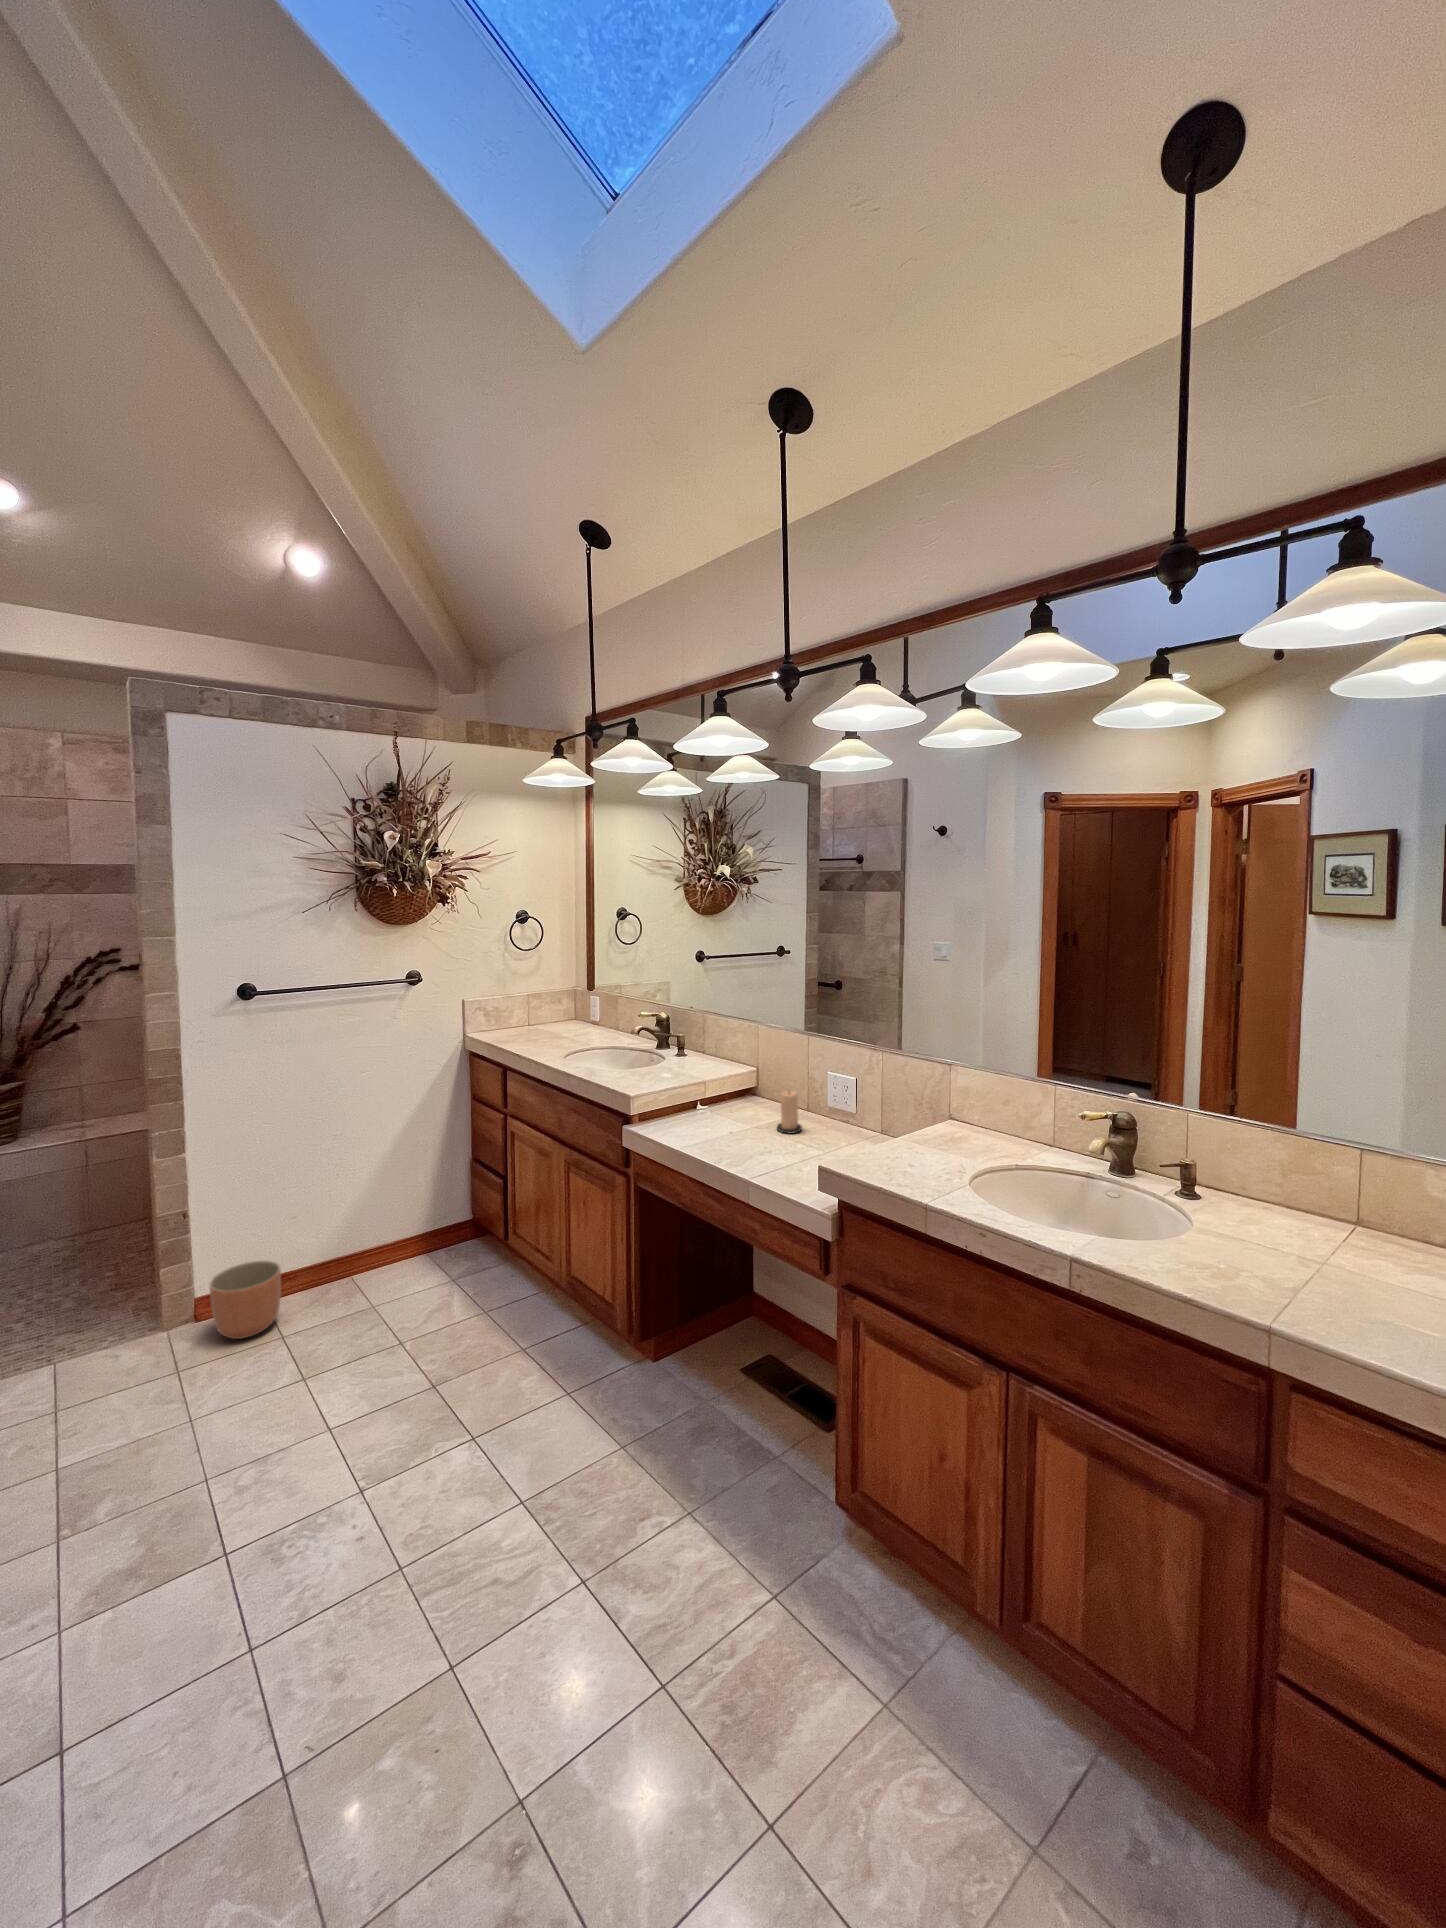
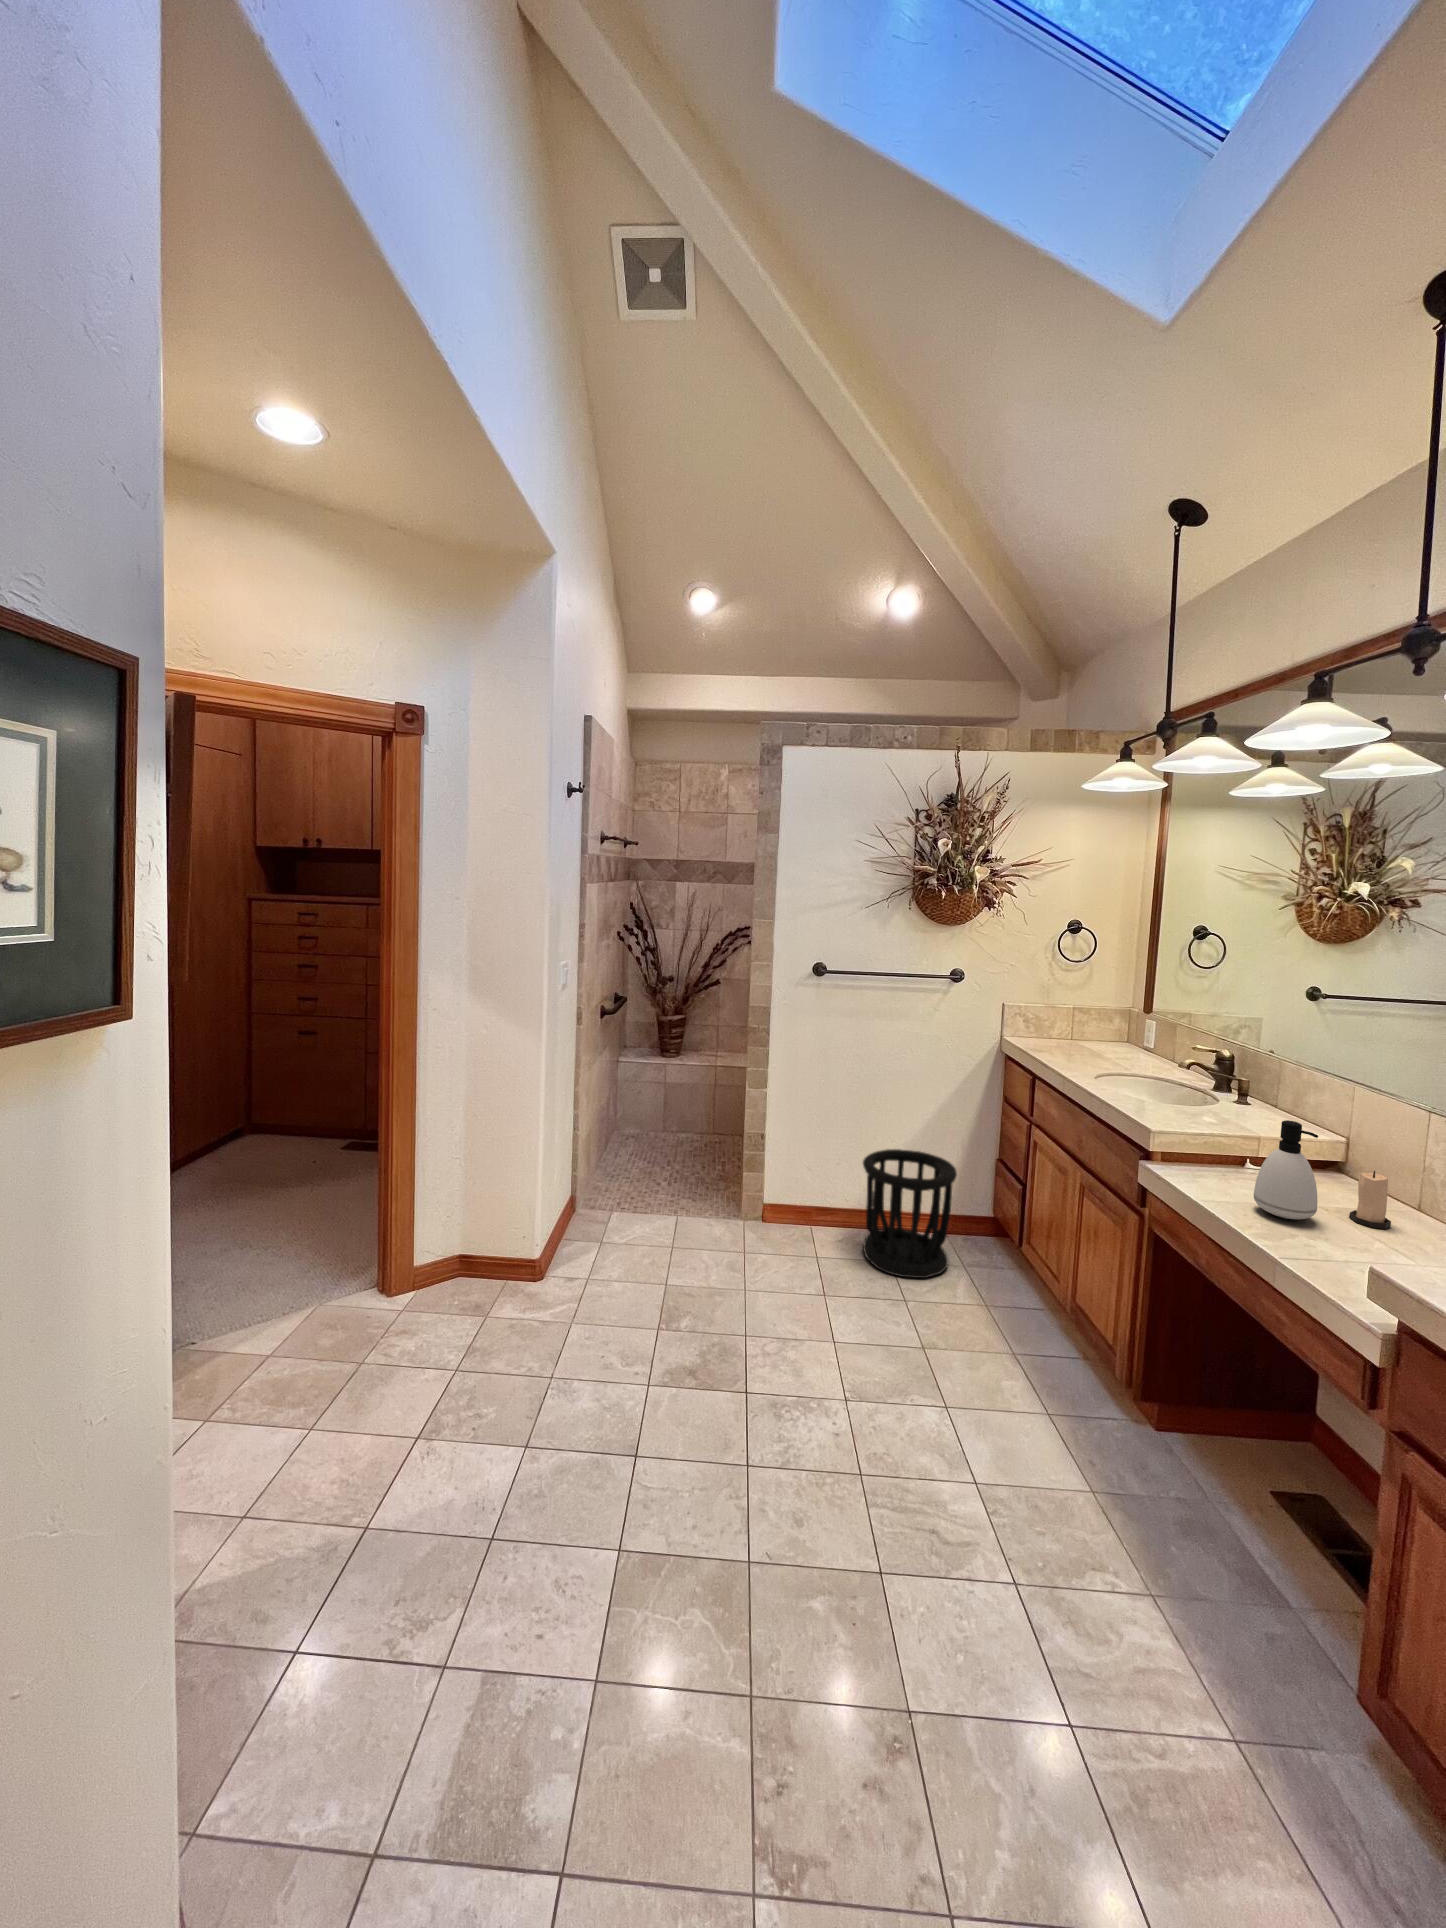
soap dispenser: none [718,1063,761,1145] -> present [1254,1120,1318,1219]
wastebasket: none [327,1174,437,1321] -> present [863,1149,957,1278]
planter: present [209,1260,281,1339] -> none [774,1188,824,1248]

